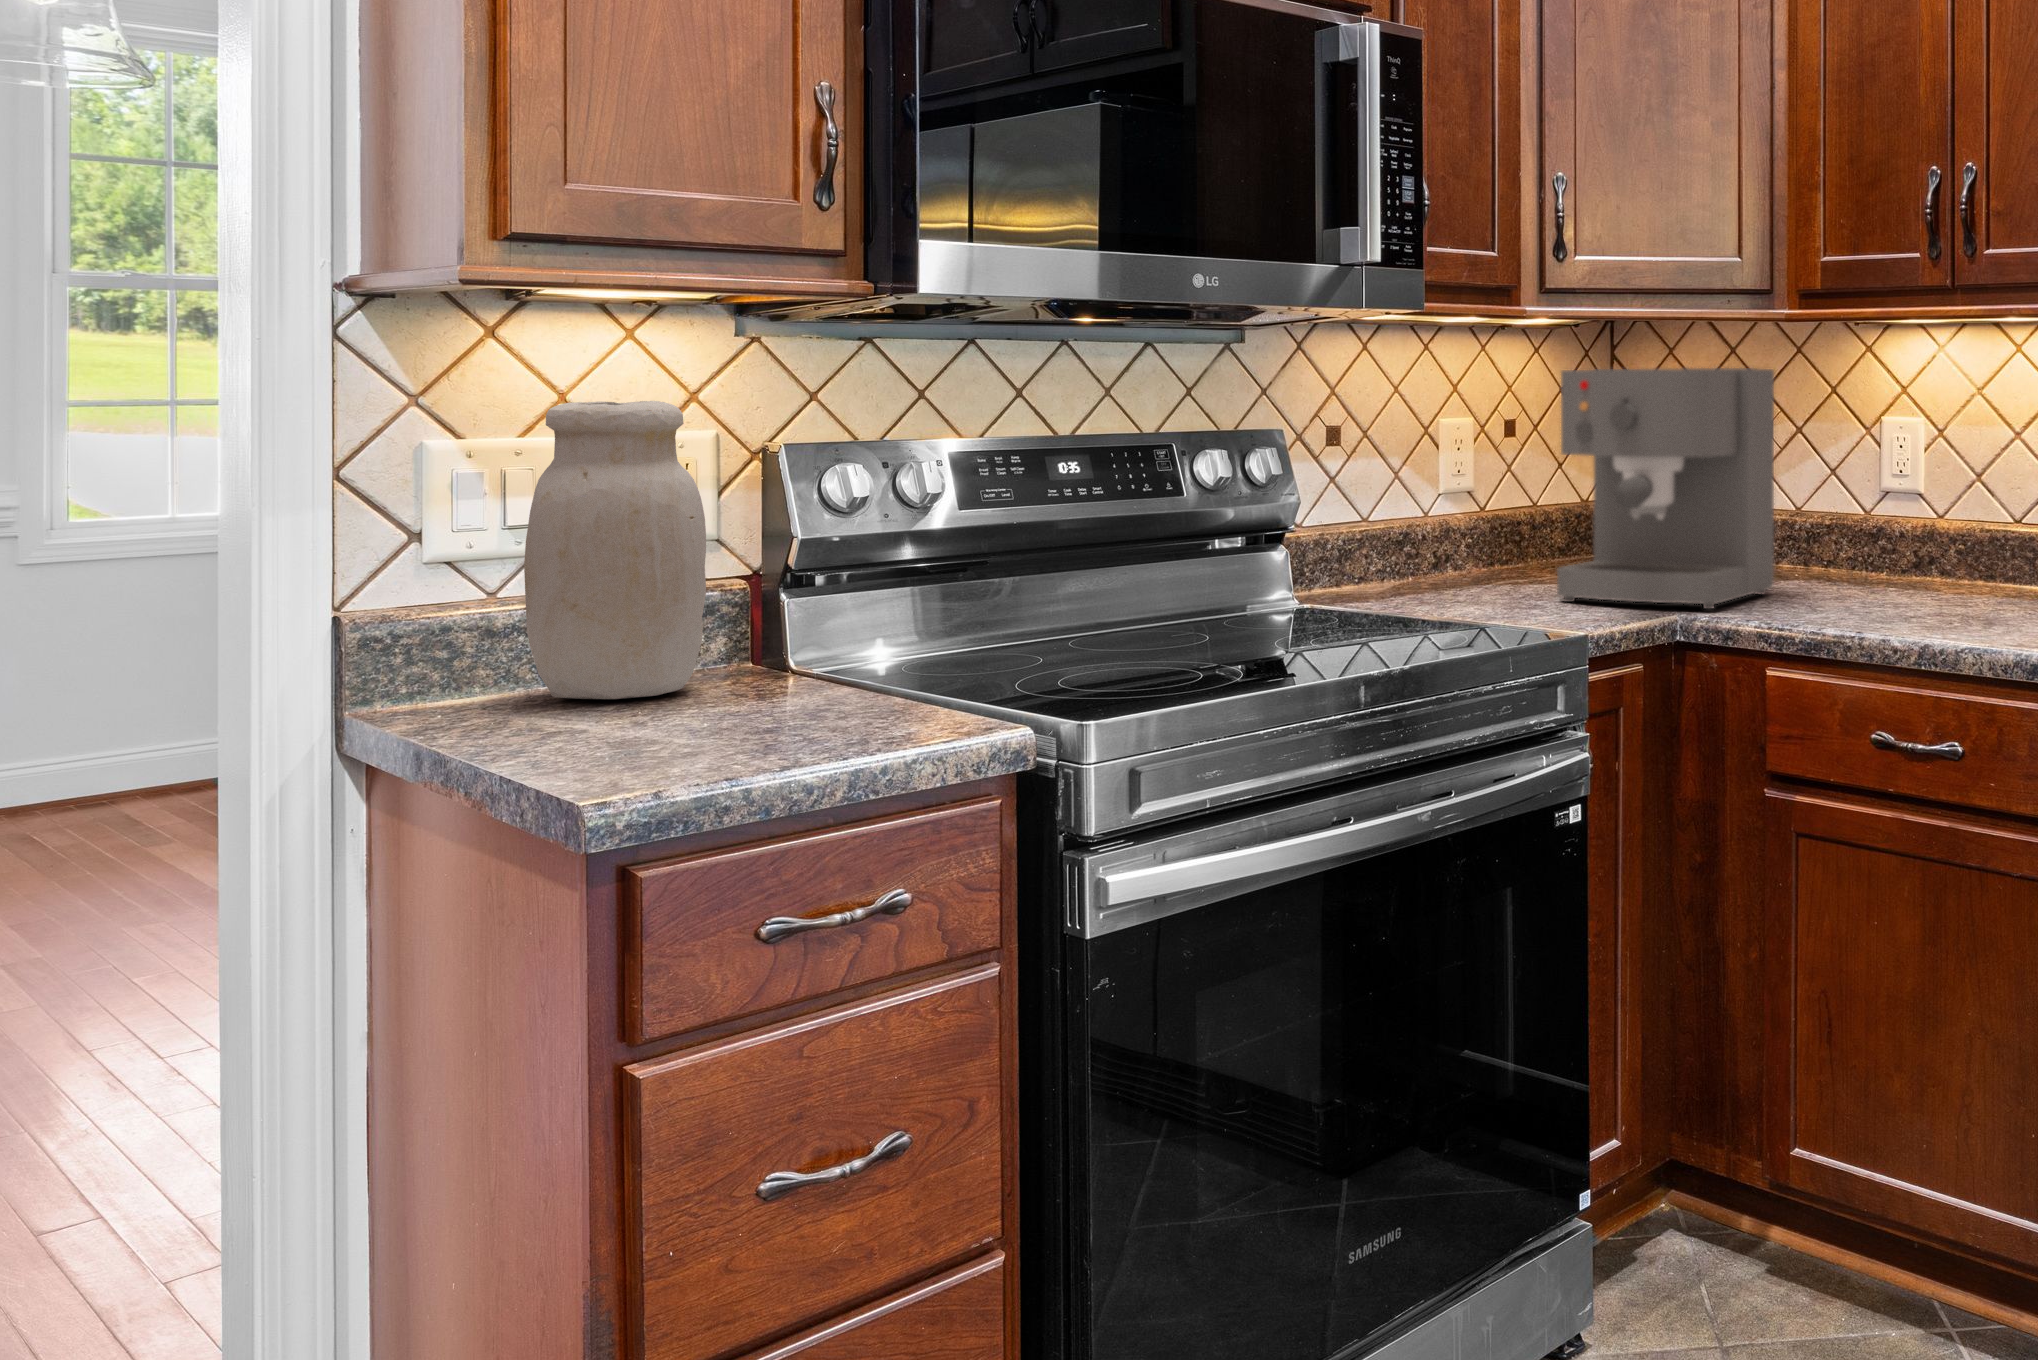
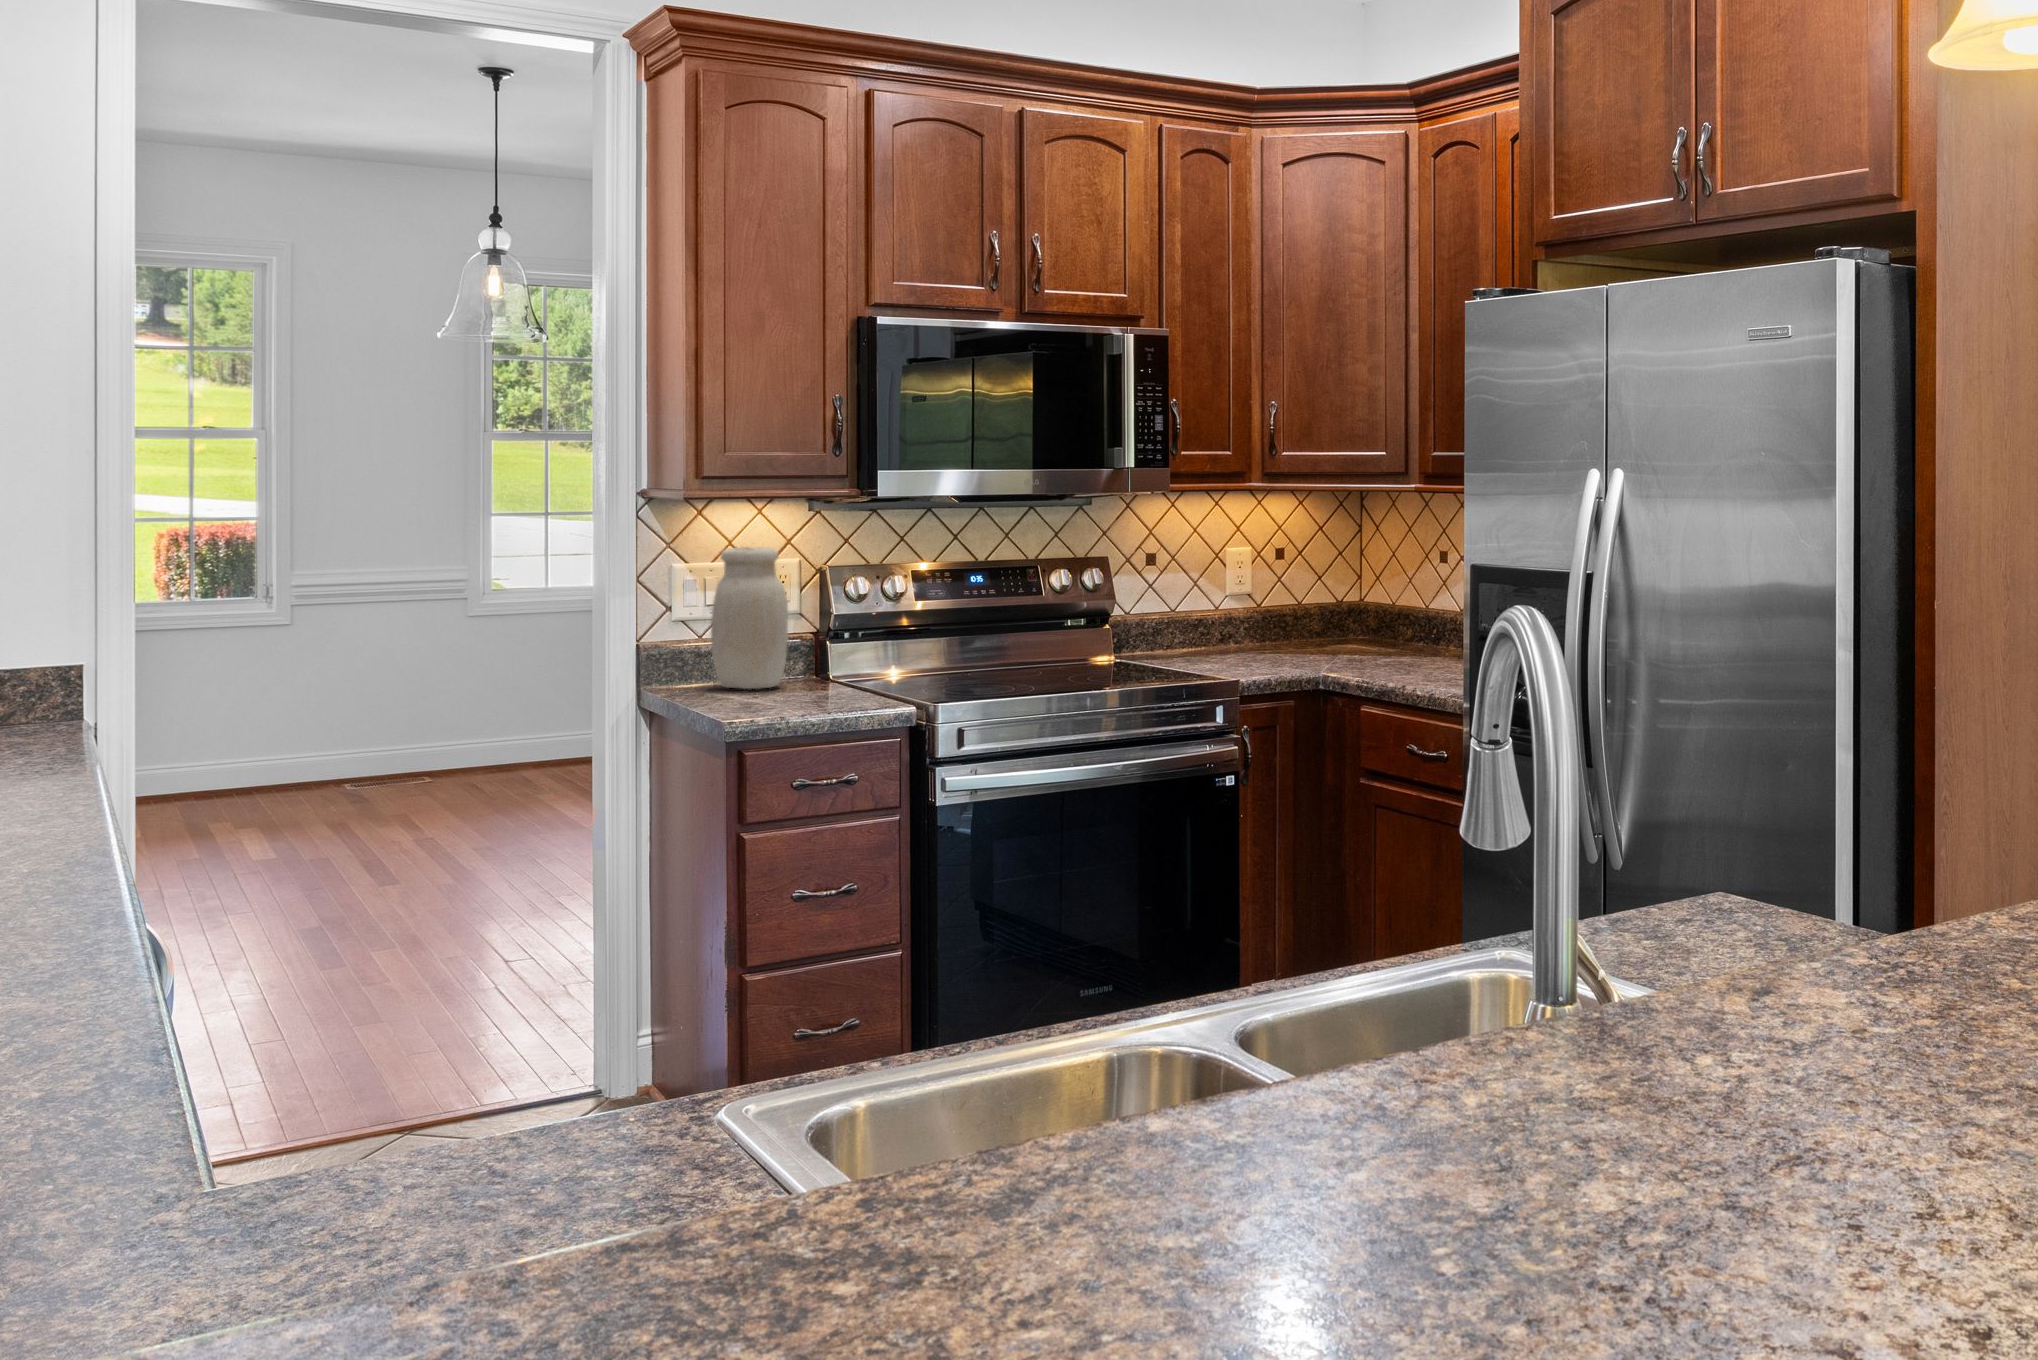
coffee maker: present [1557,368,1774,609] -> none [1268,518,1411,670]

